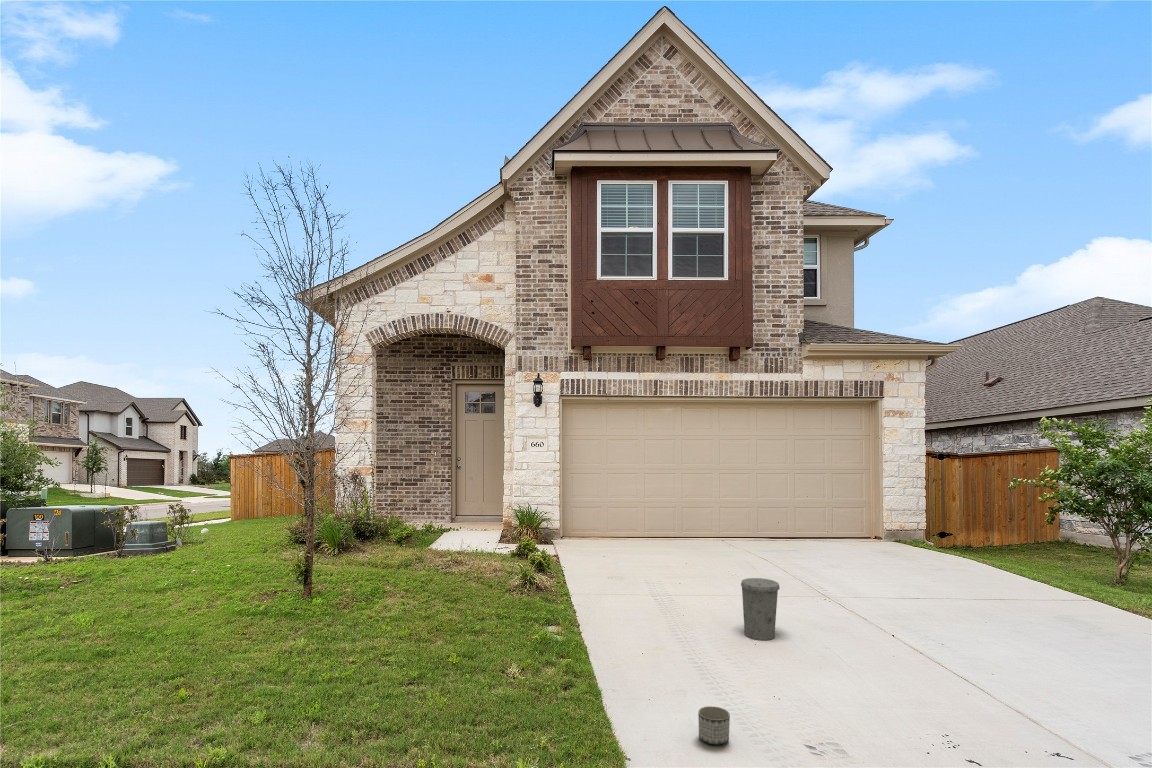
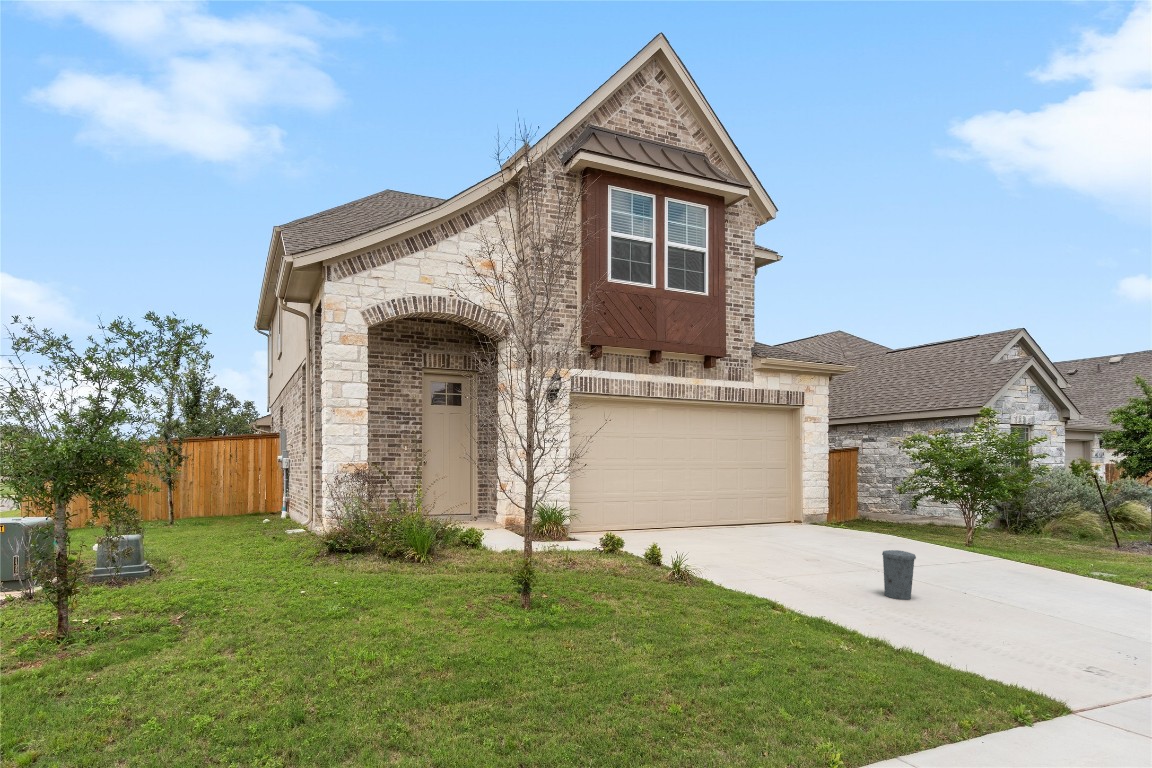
planter: present [698,706,730,745] -> none [1029,641,1058,667]

